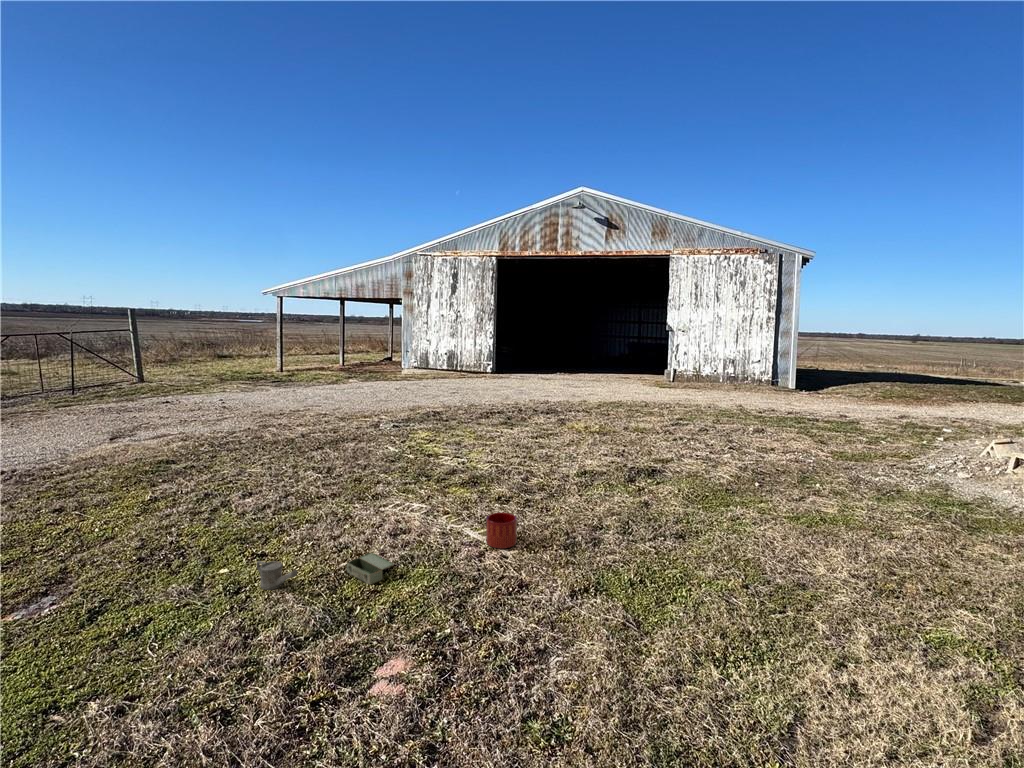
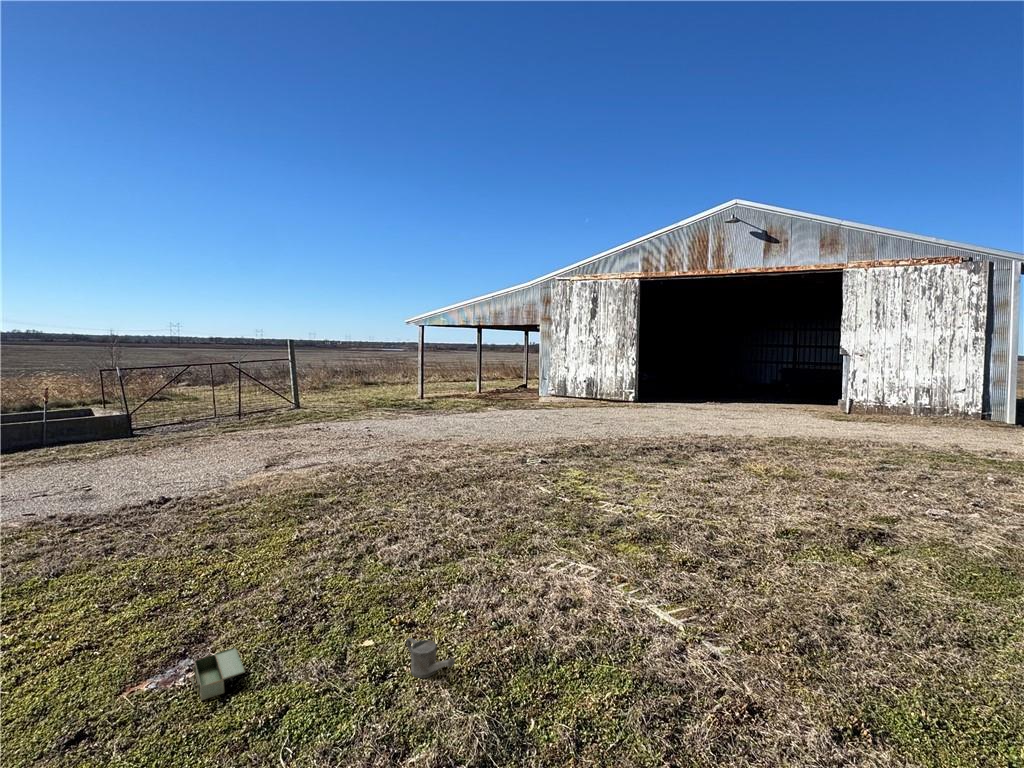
planter: present [486,512,517,549] -> none [683,591,726,643]
toolbox: present [347,553,394,585] -> present [192,648,245,700]

